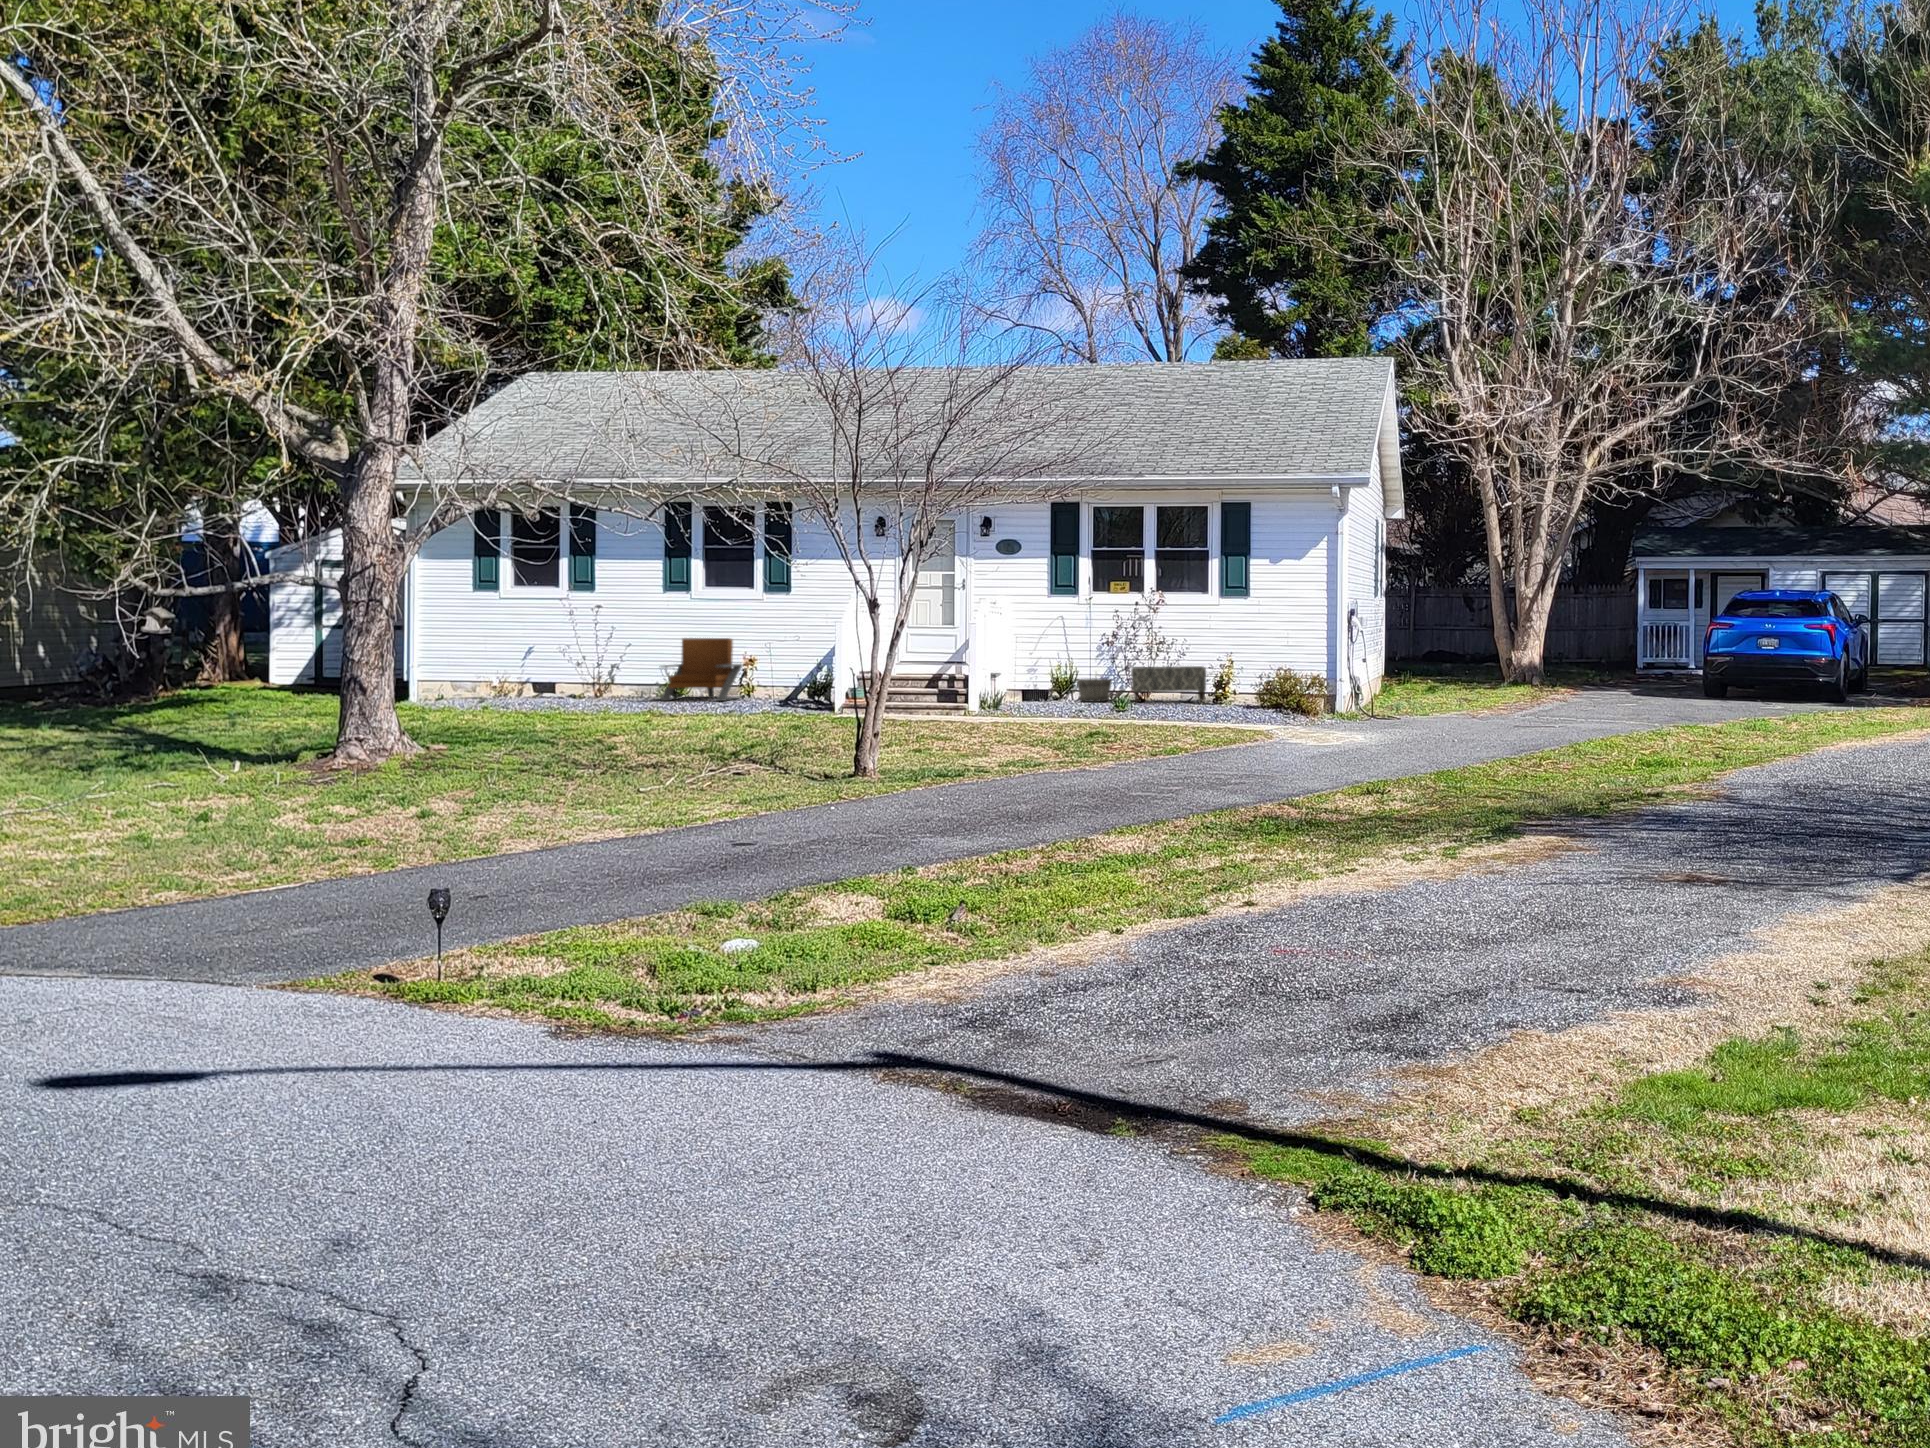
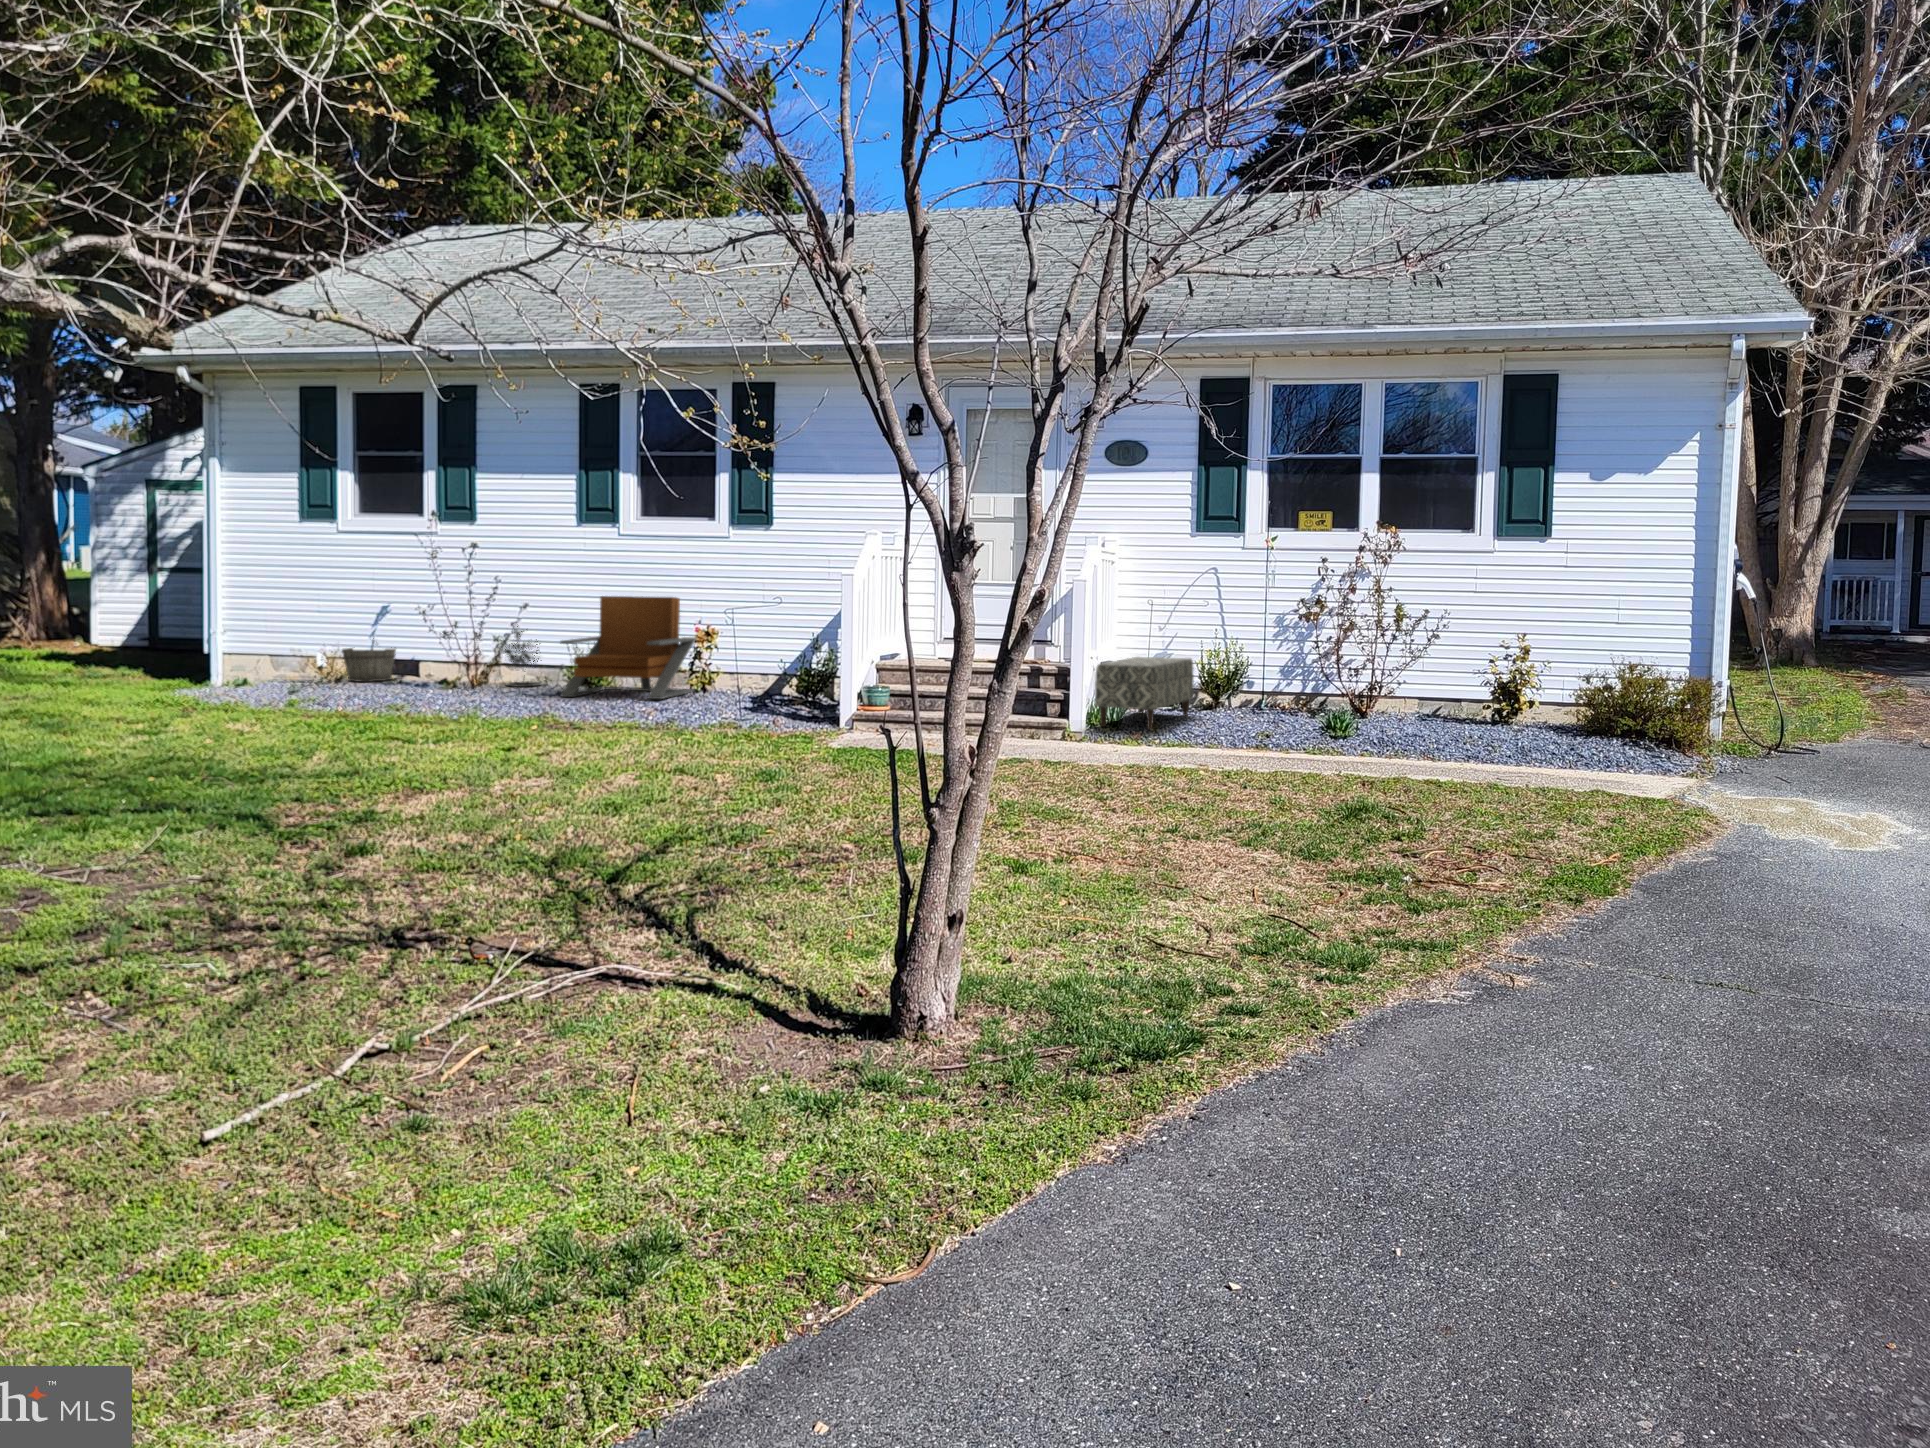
potted tree: none [616,655,643,697] -> present [504,624,542,687]
bench: present [1131,666,1206,702] -> present [1095,657,1194,729]
wooden bucket: present [1077,678,1112,702] -> present [342,638,396,682]

